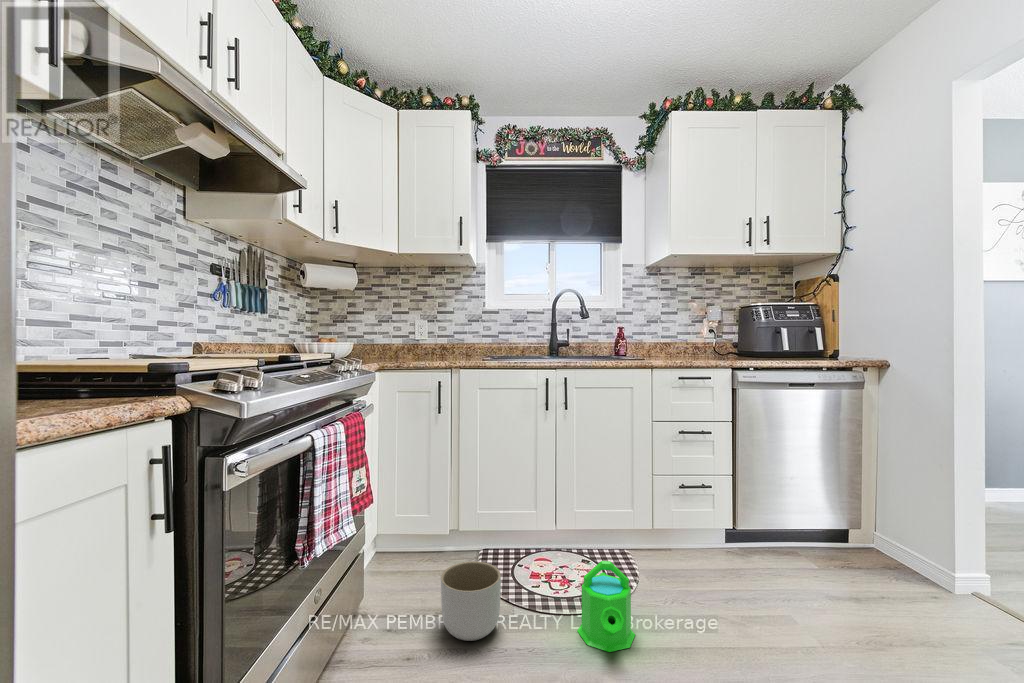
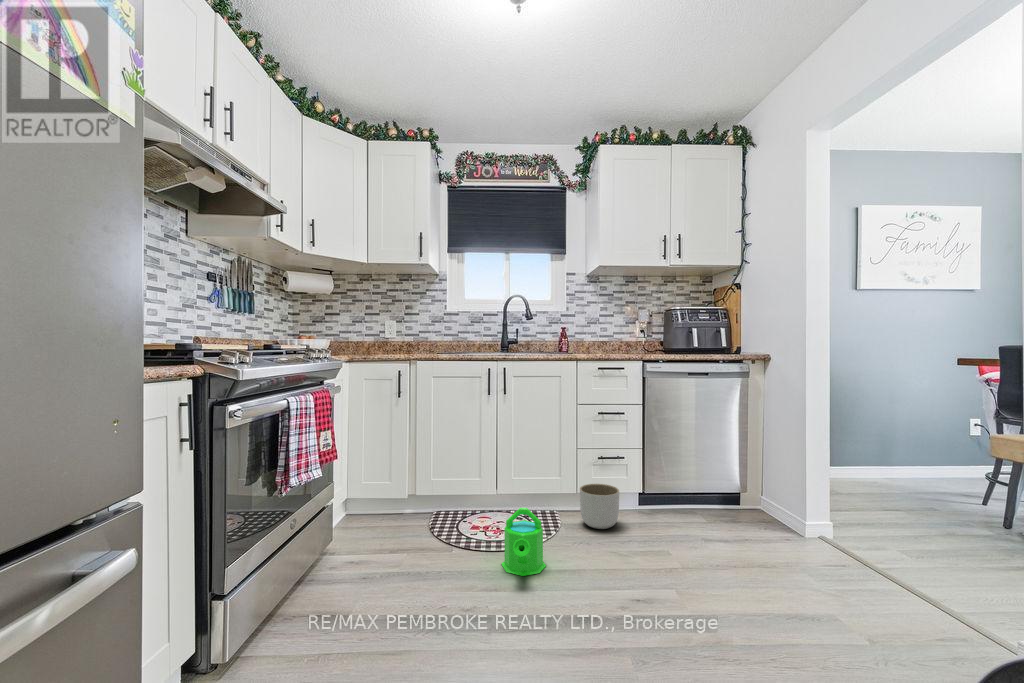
planter: present [441,561,501,641] -> present [580,484,619,529]

